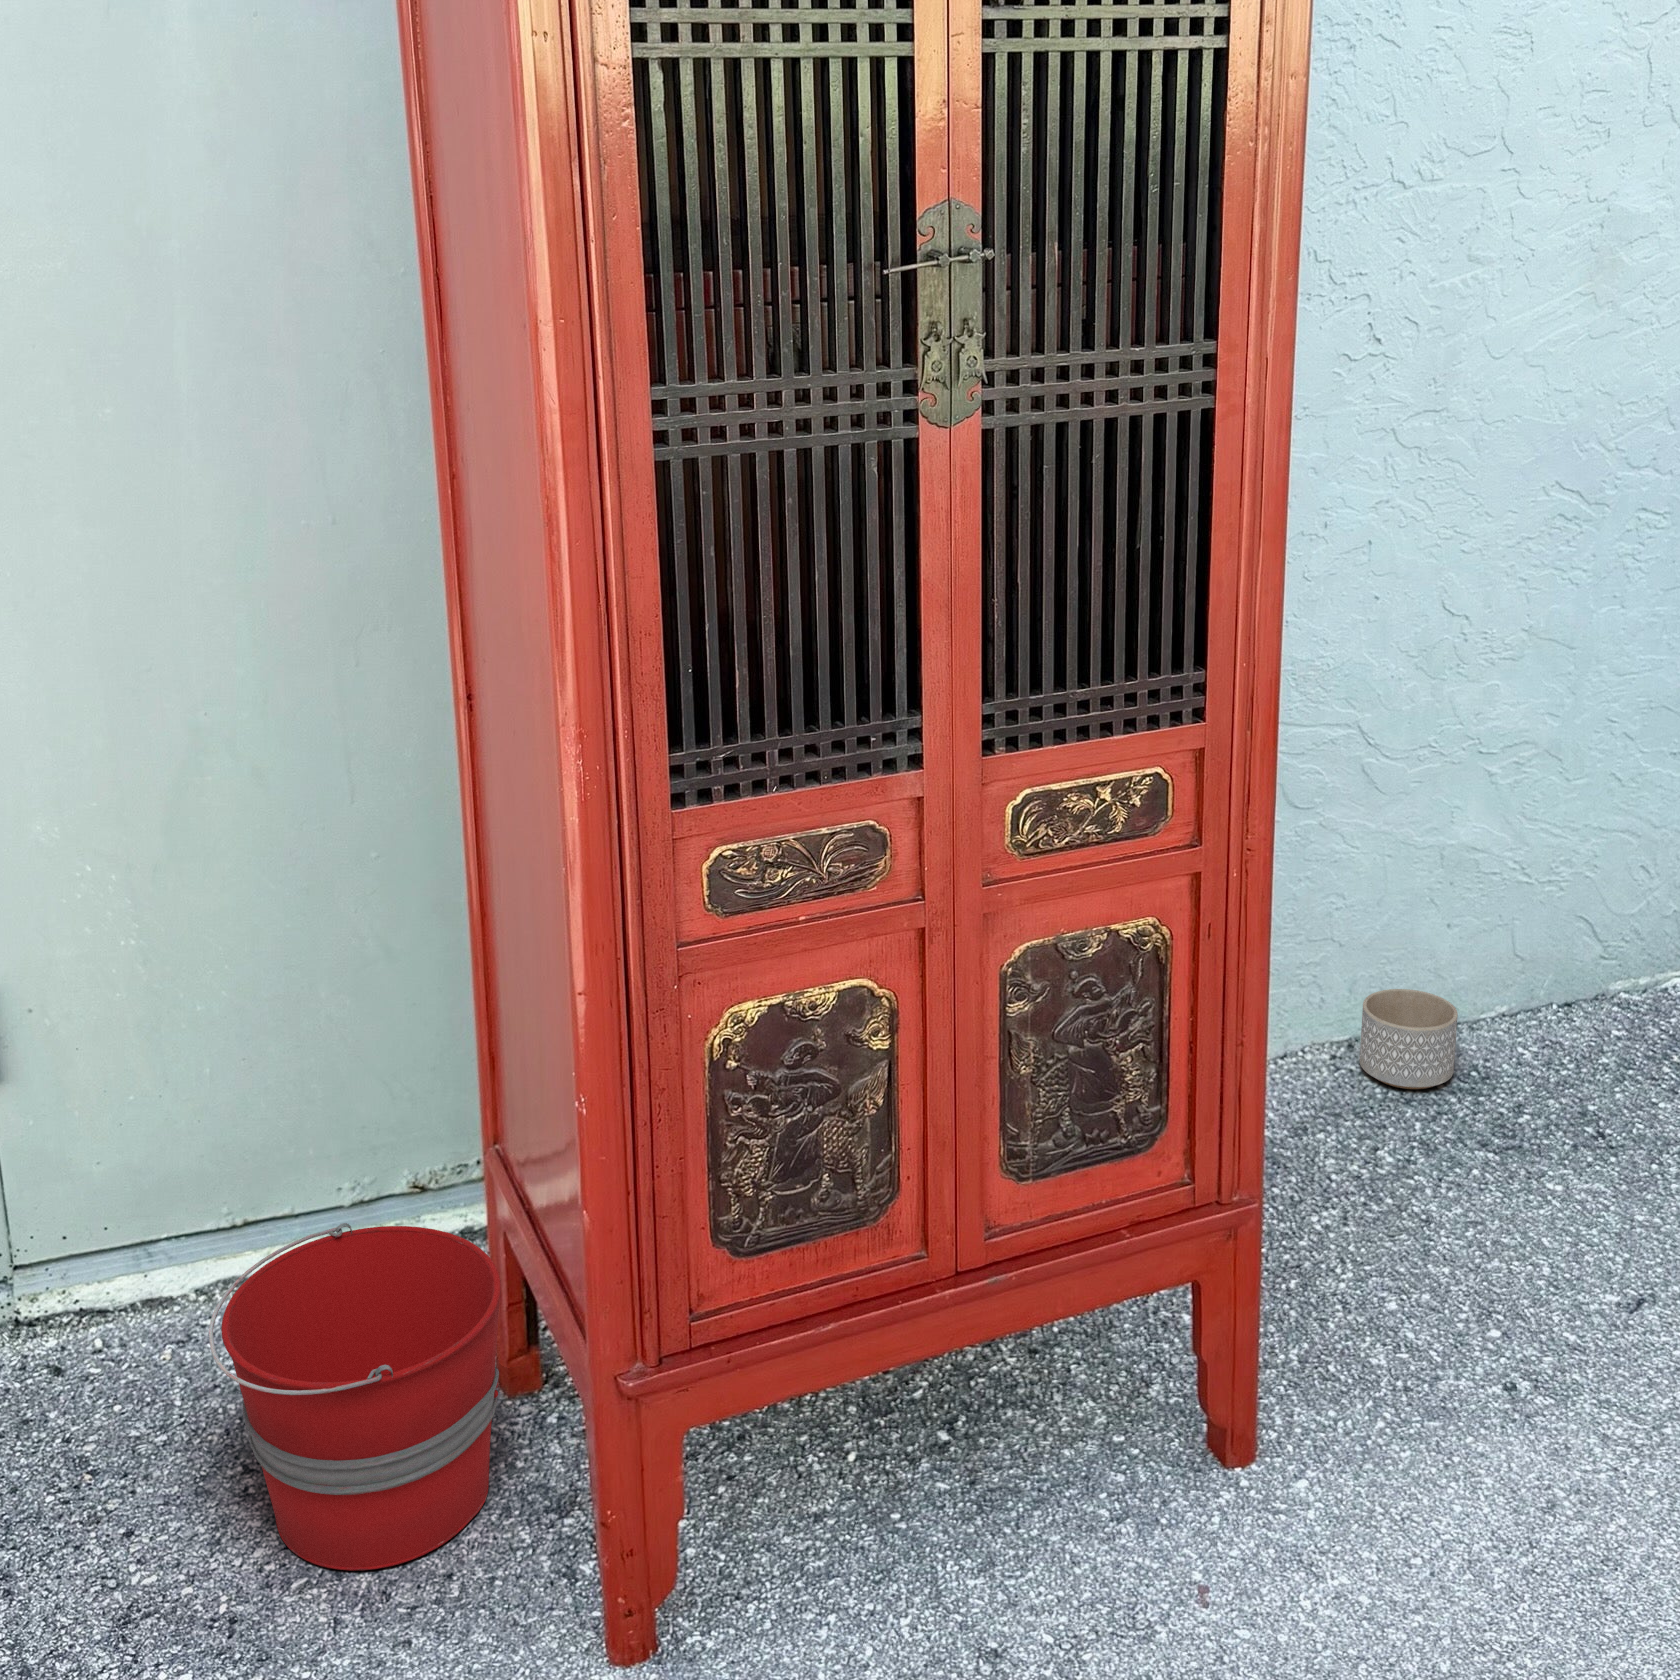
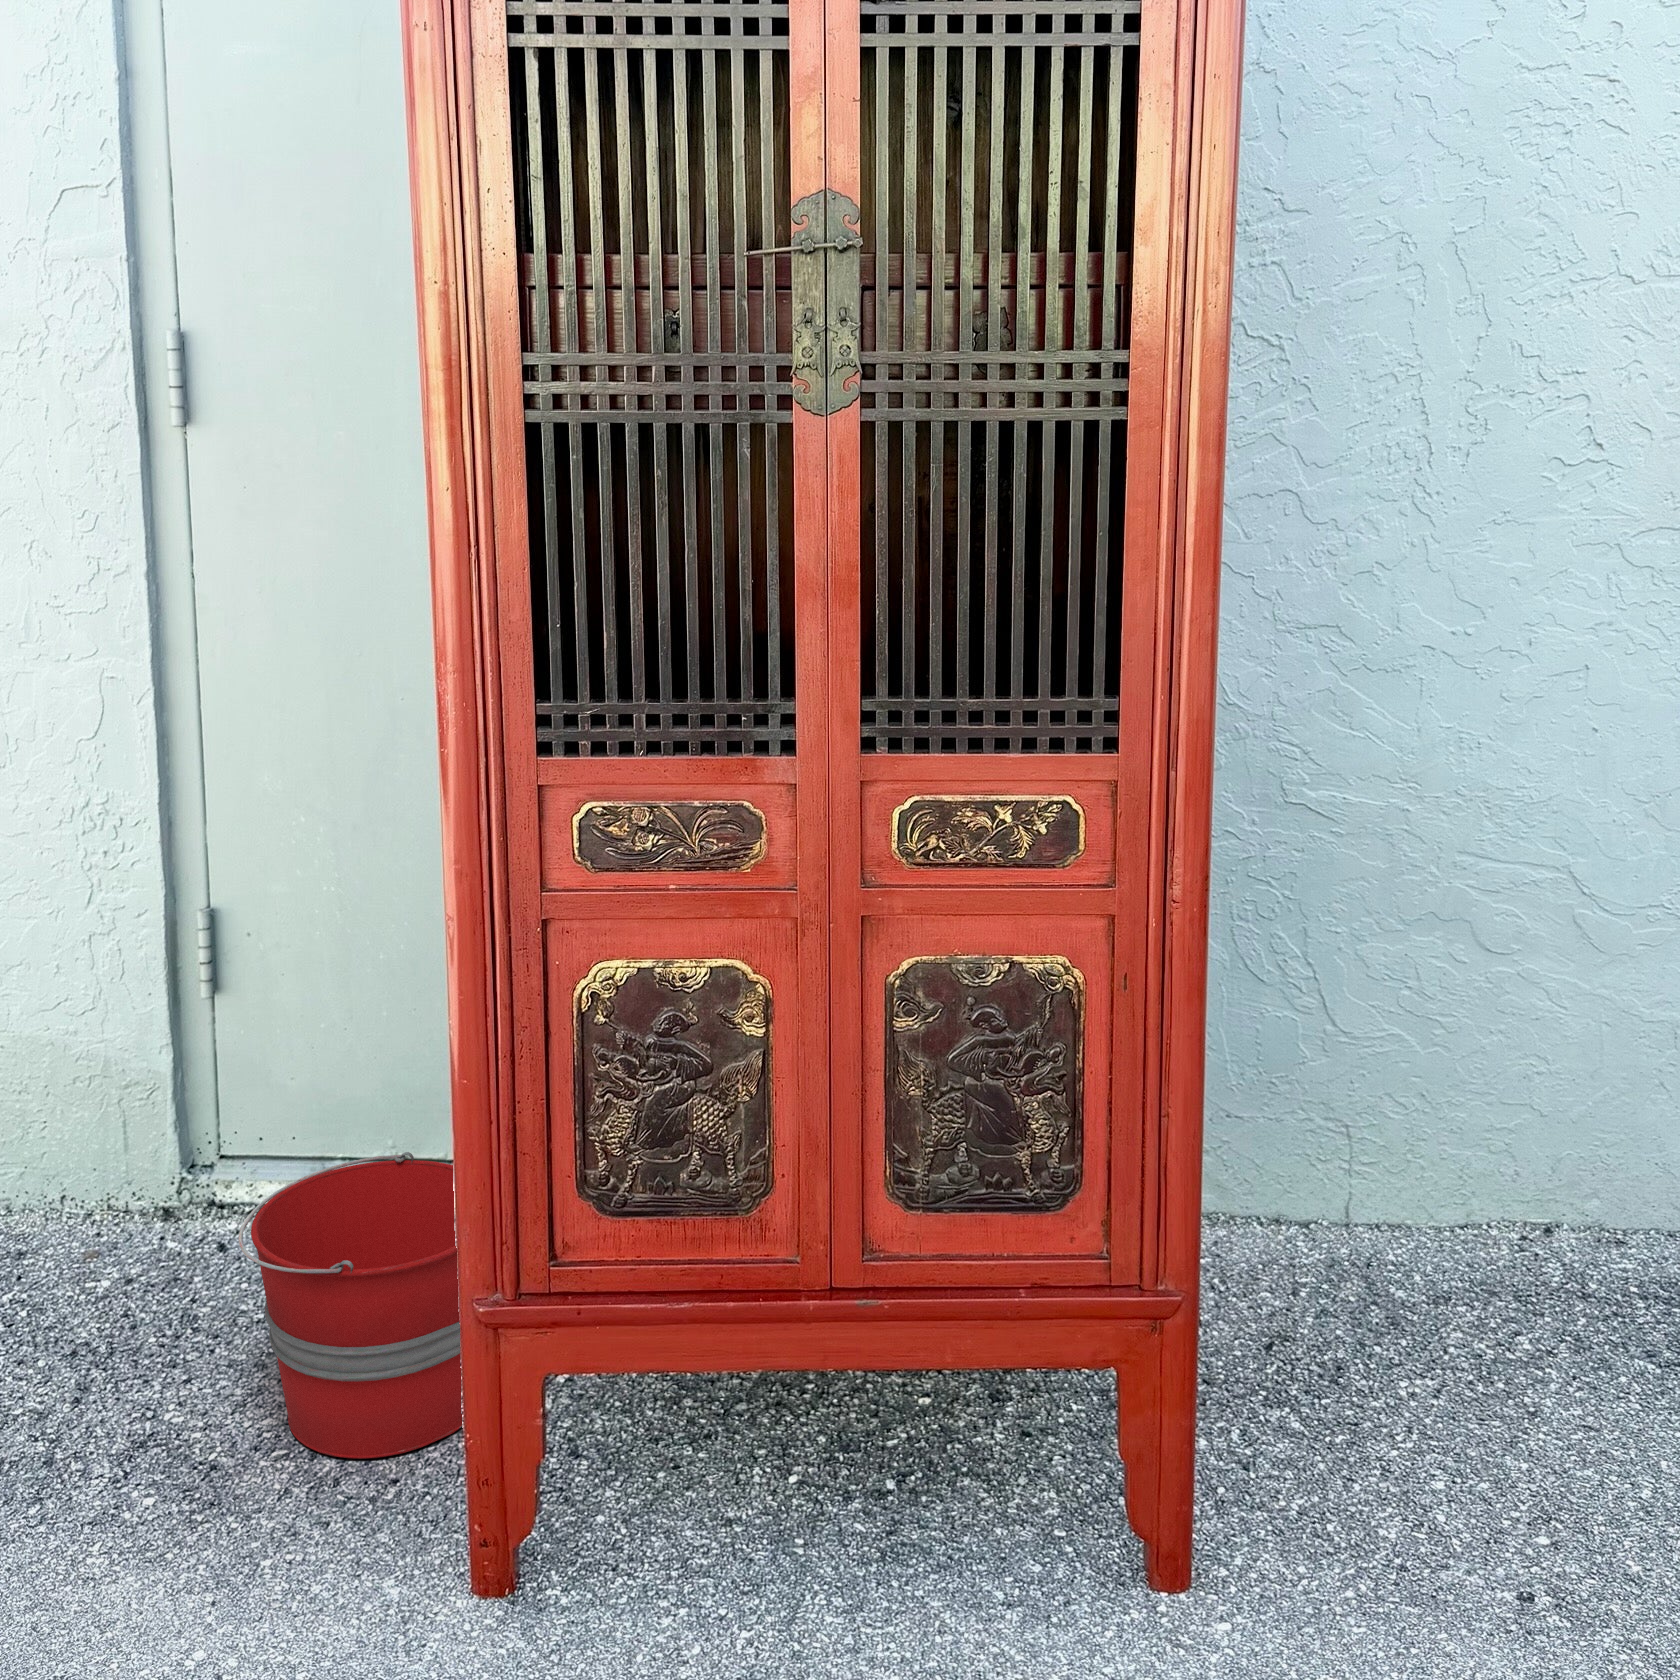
planter: present [1360,989,1458,1089] -> none [1543,1172,1657,1286]

